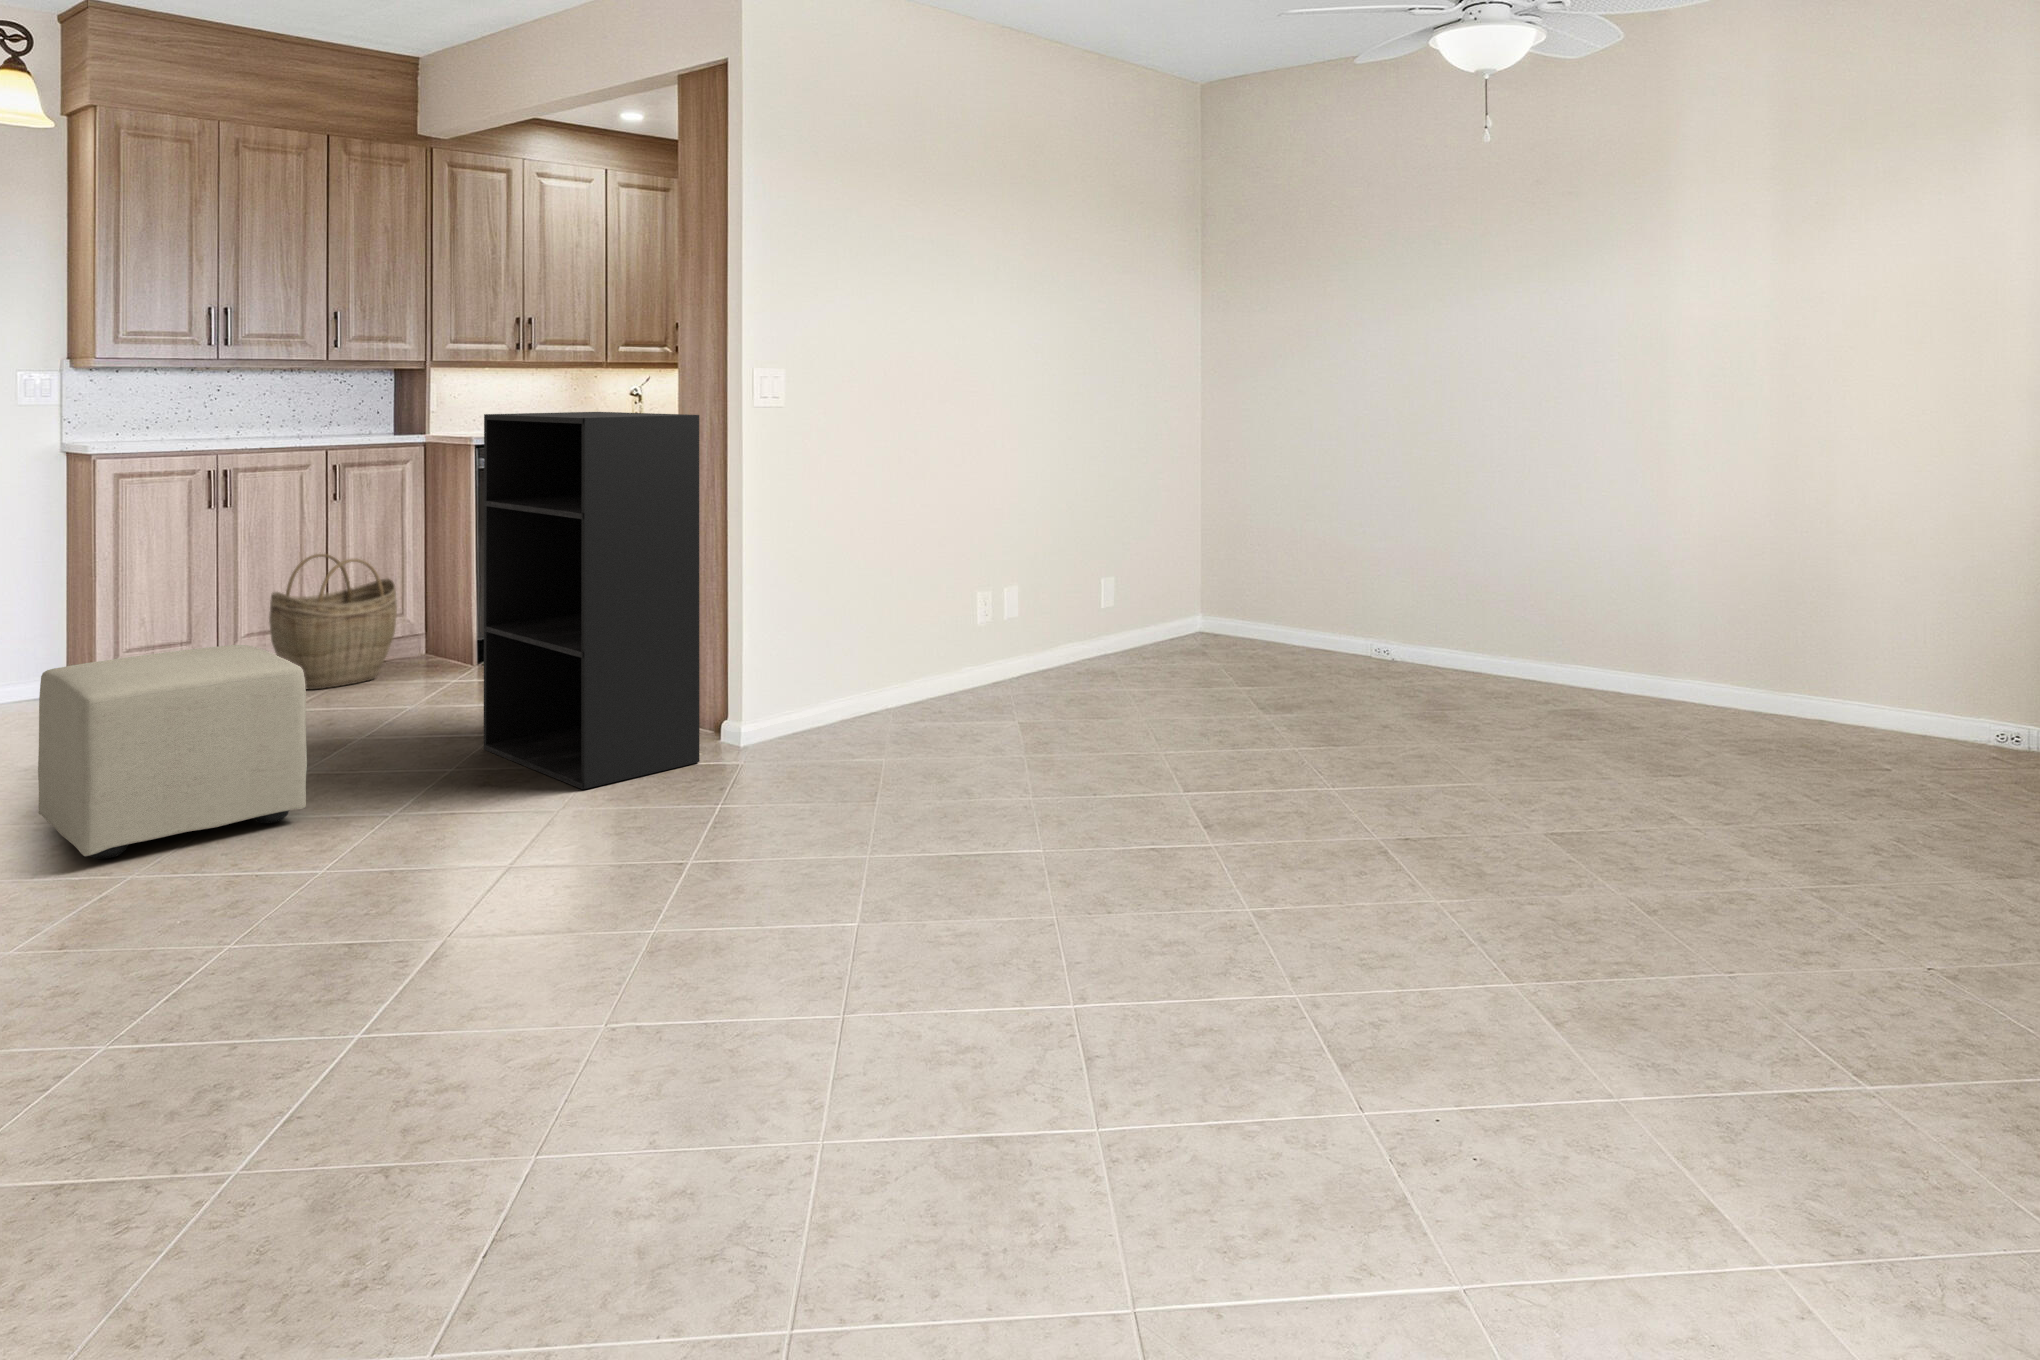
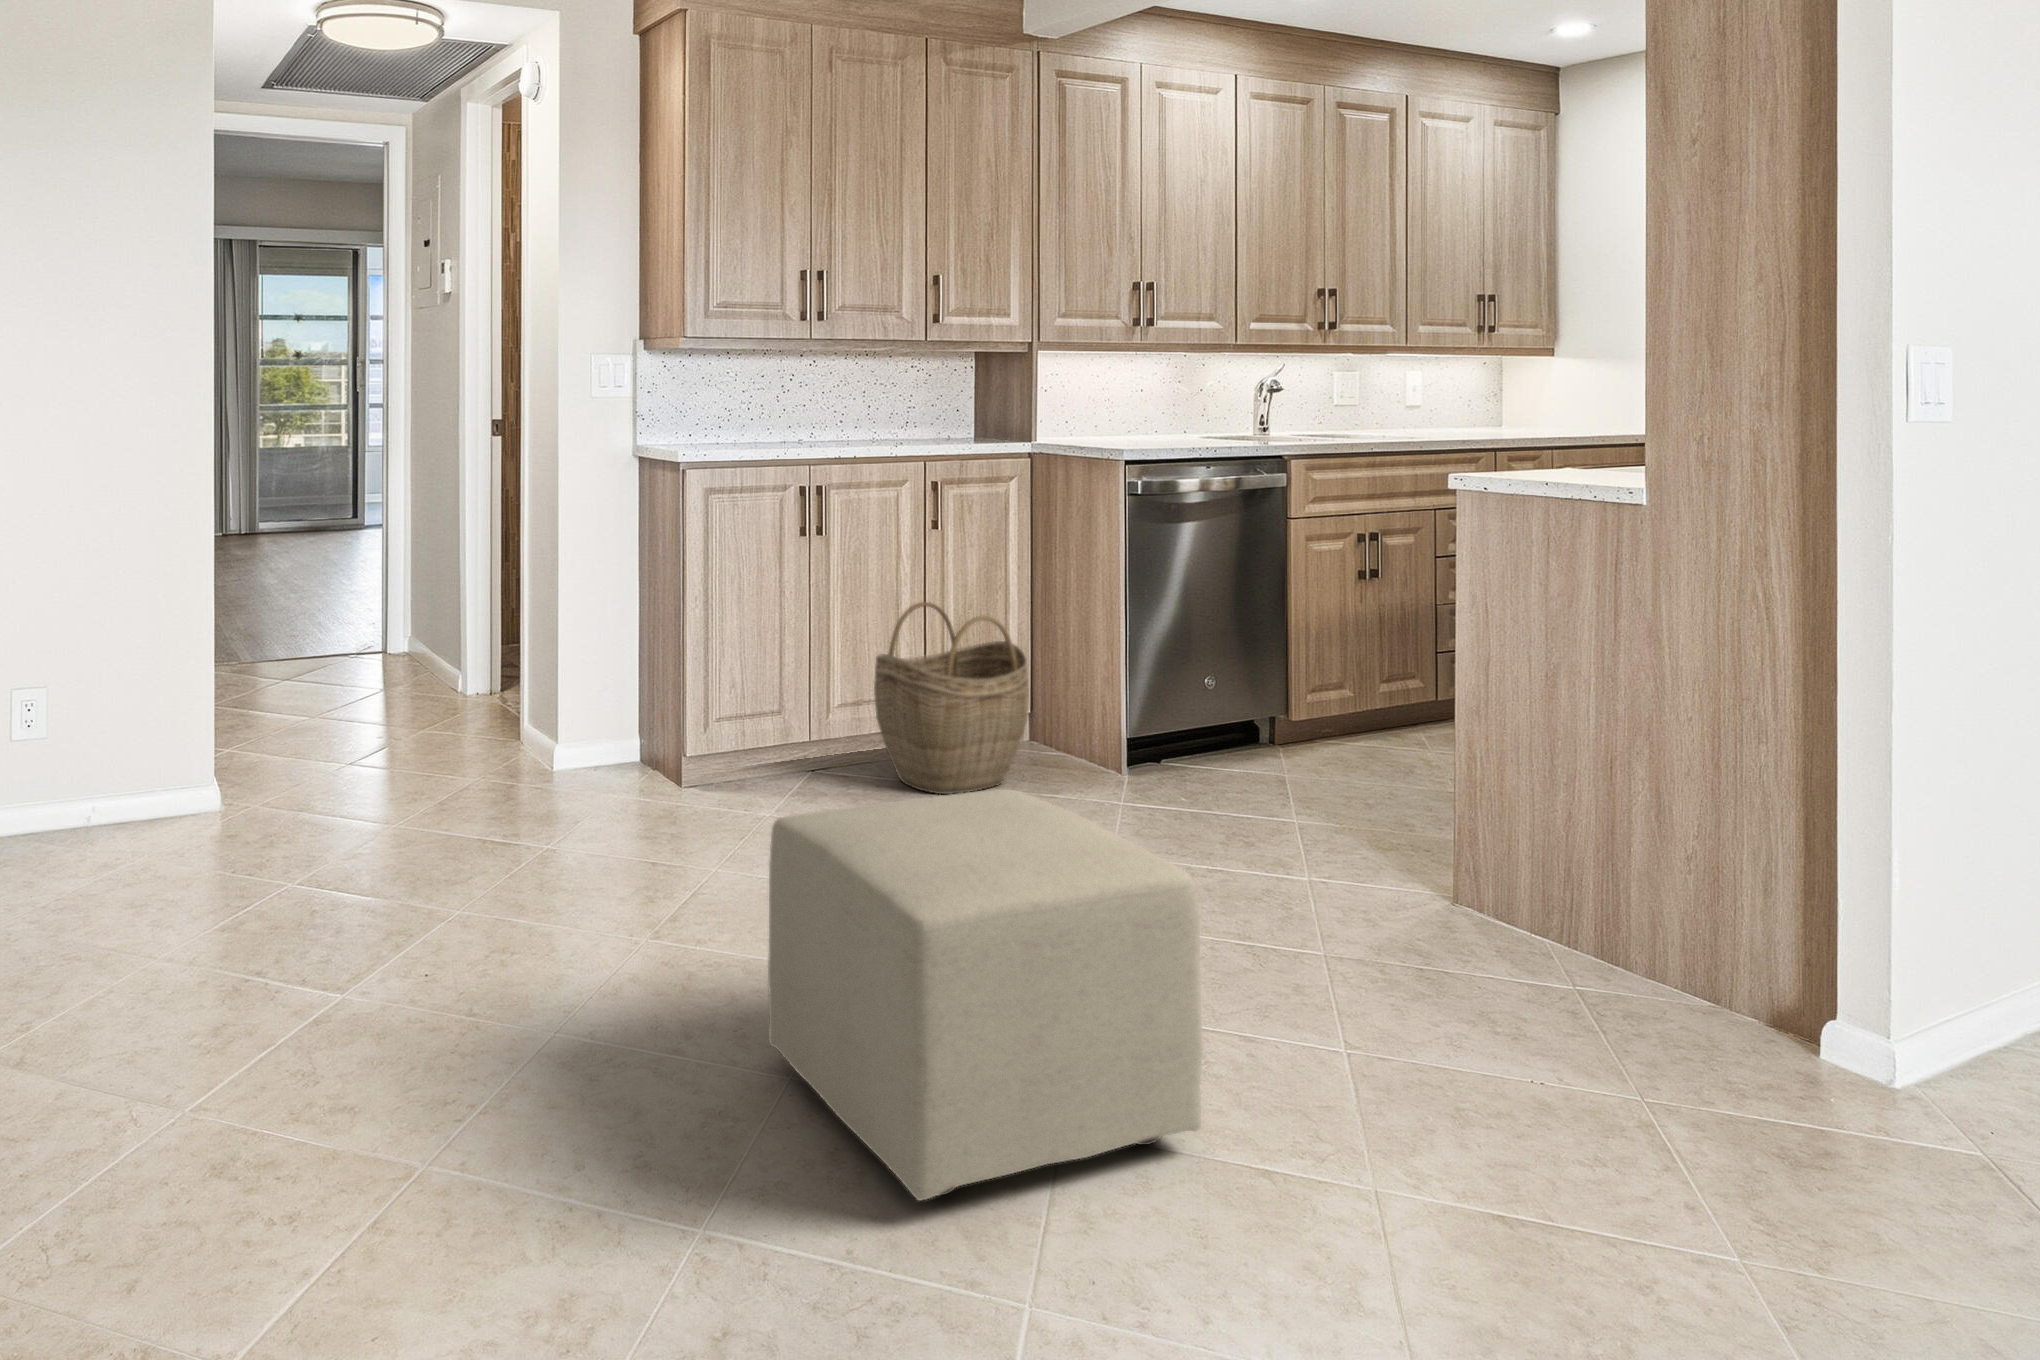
bookshelf: present [484,412,700,789] -> none [1331,421,1843,1164]

